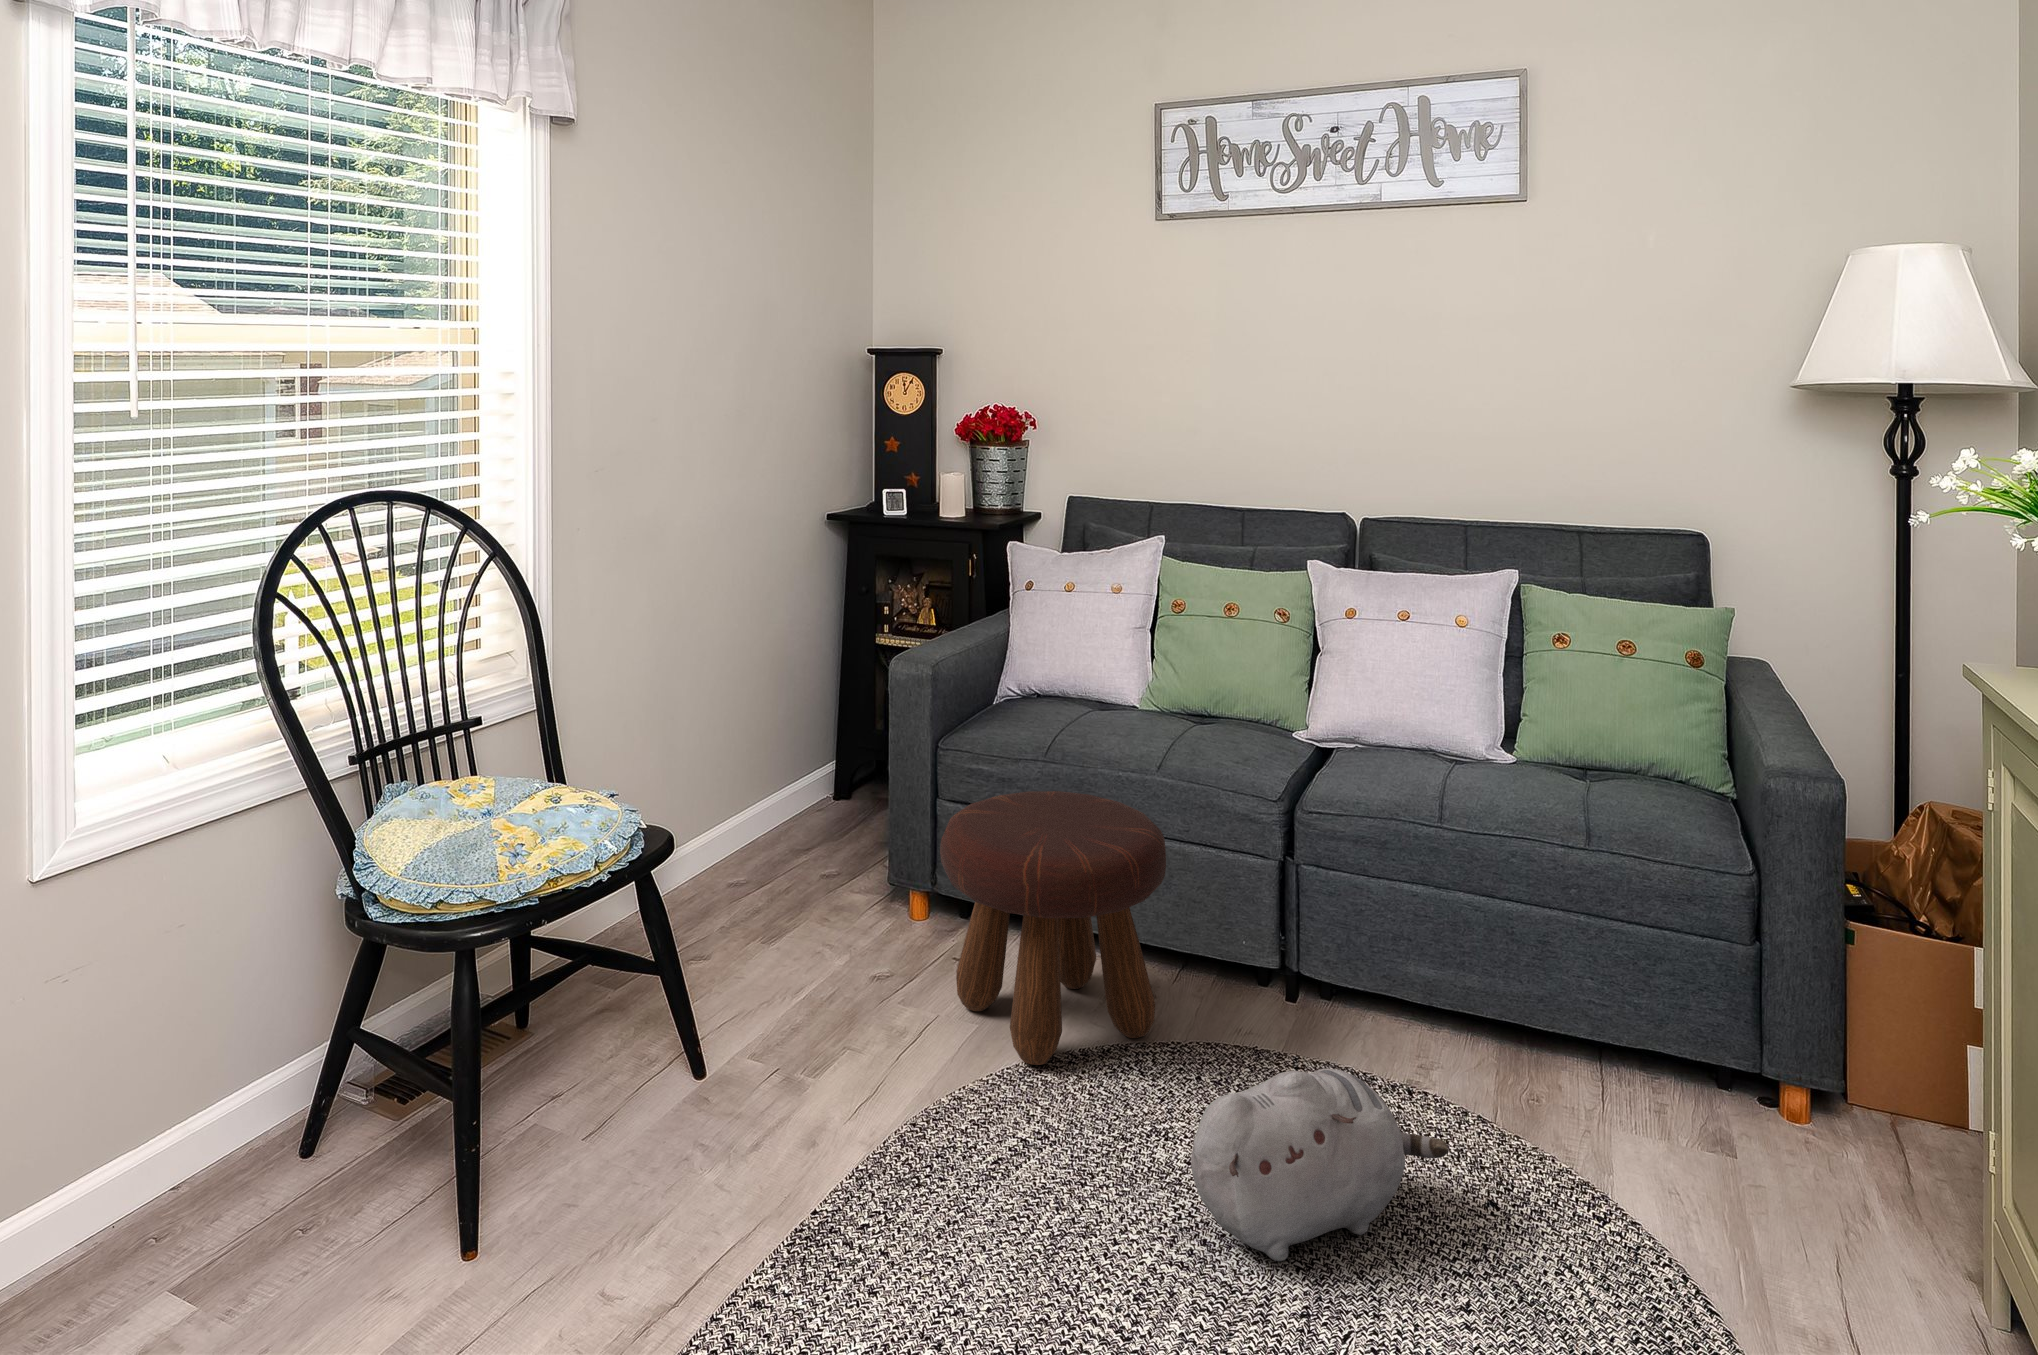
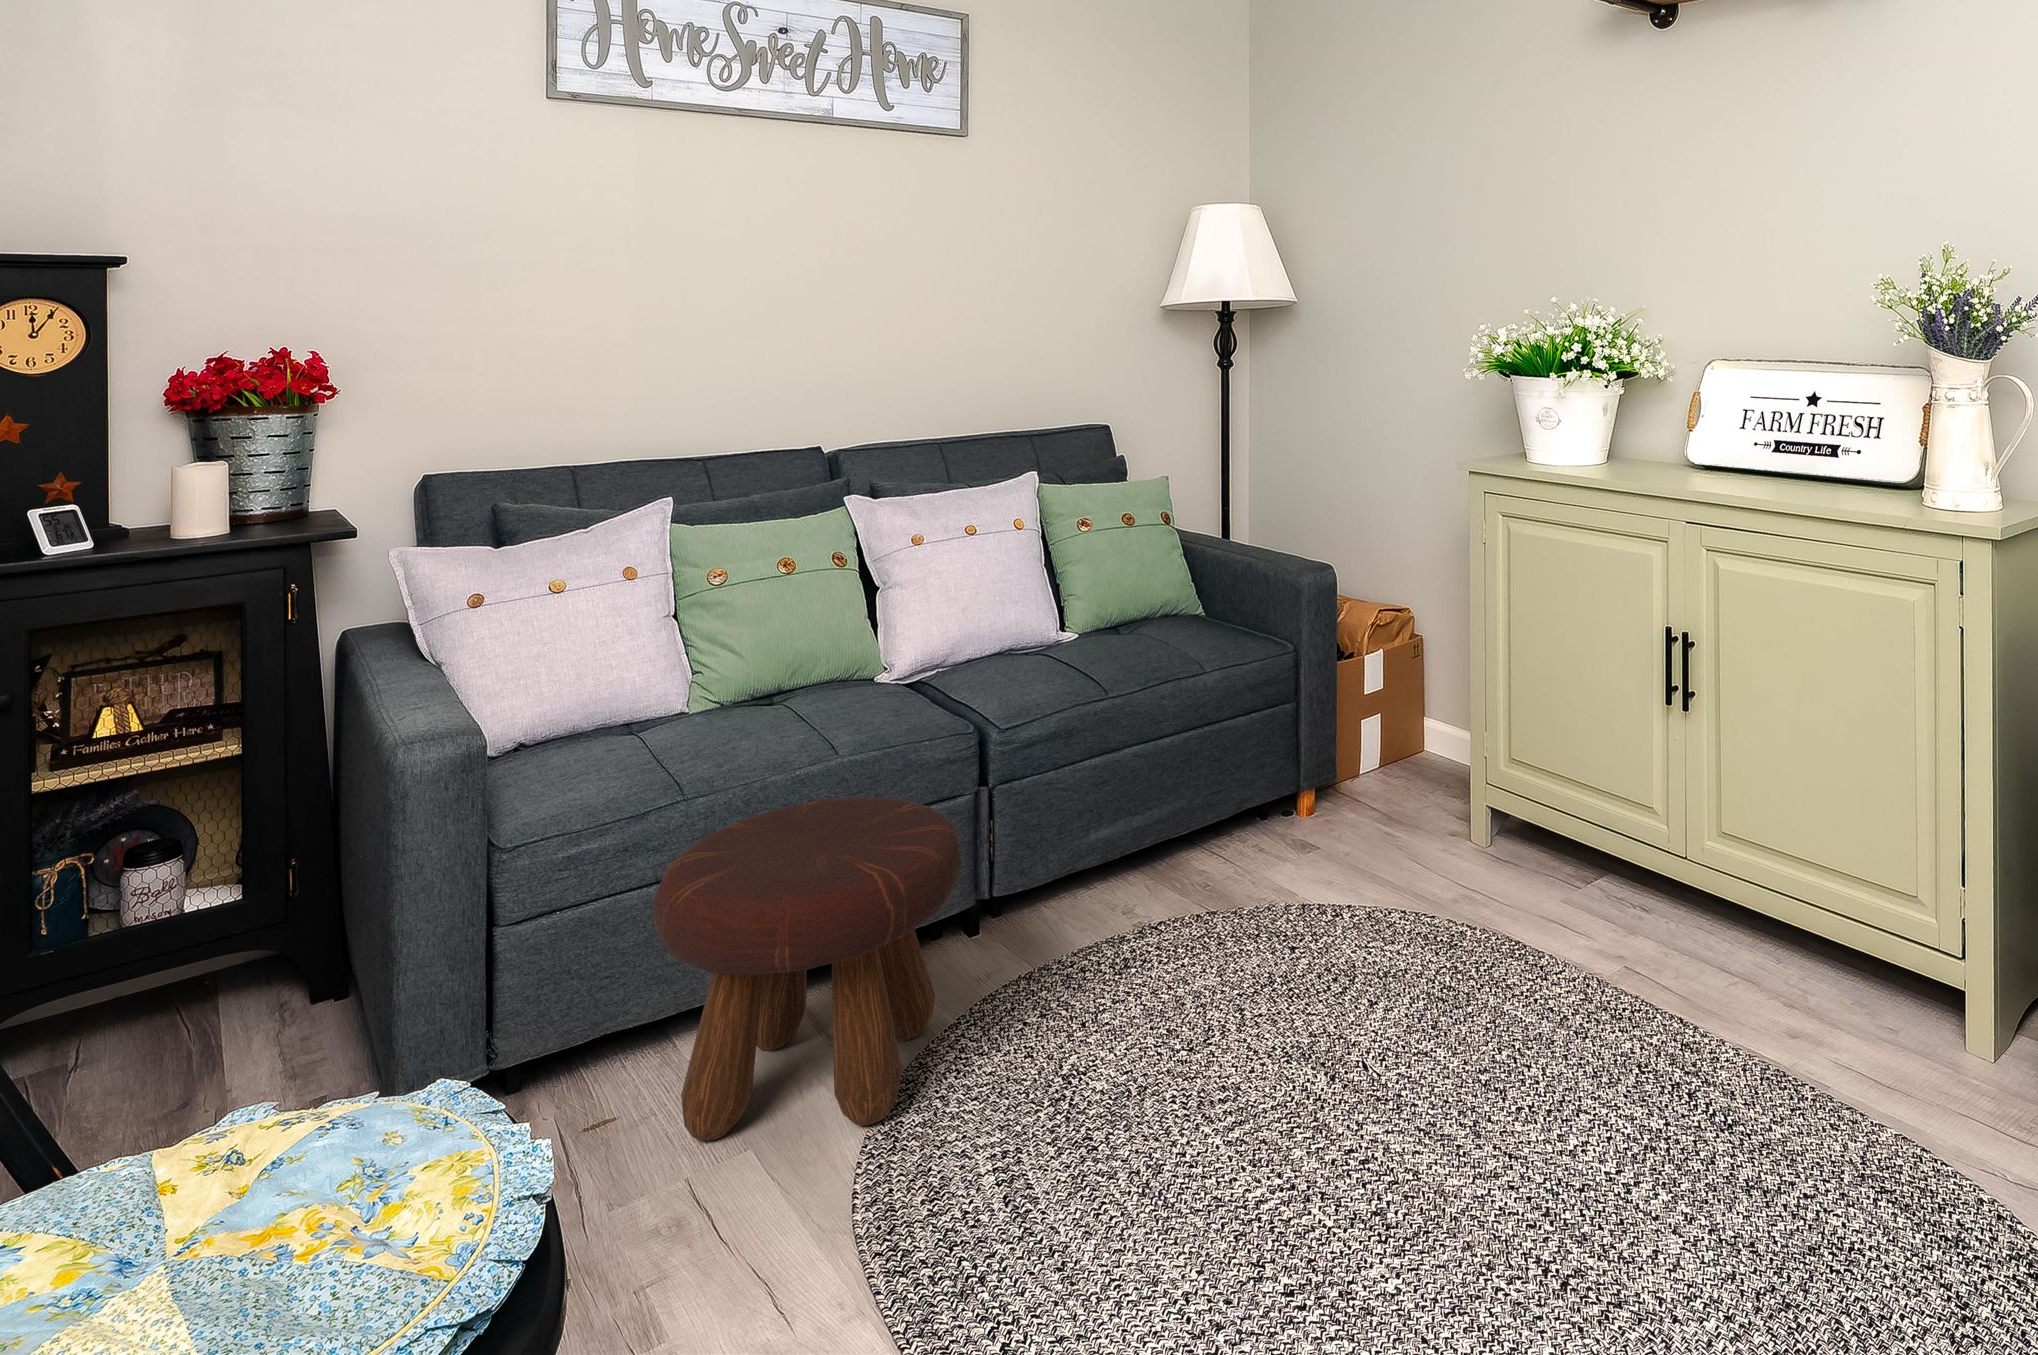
plush toy: present [1191,1069,1449,1261] -> none [1179,897,1292,1074]

